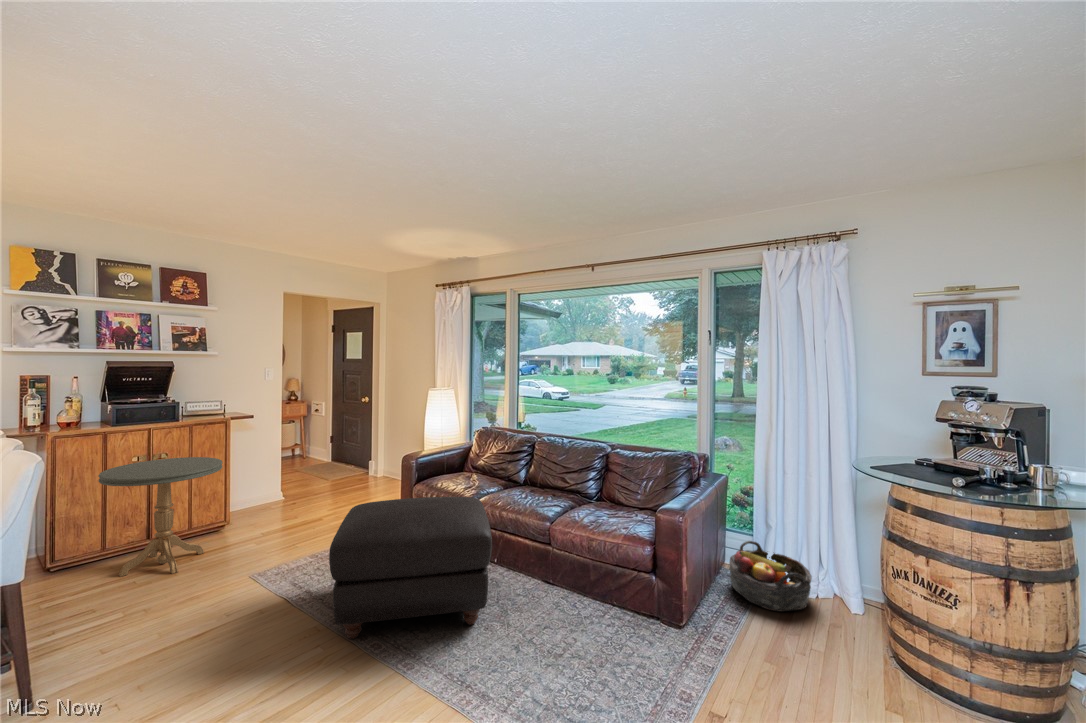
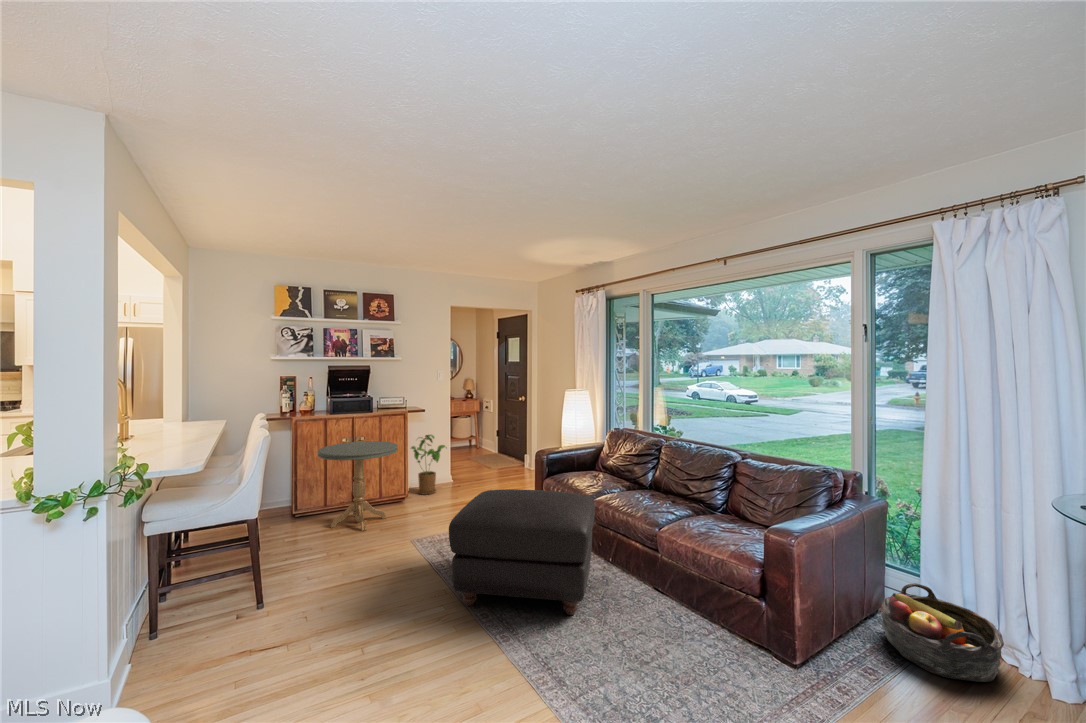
house plant: none [231,445,280,518] -> present [411,435,445,495]

